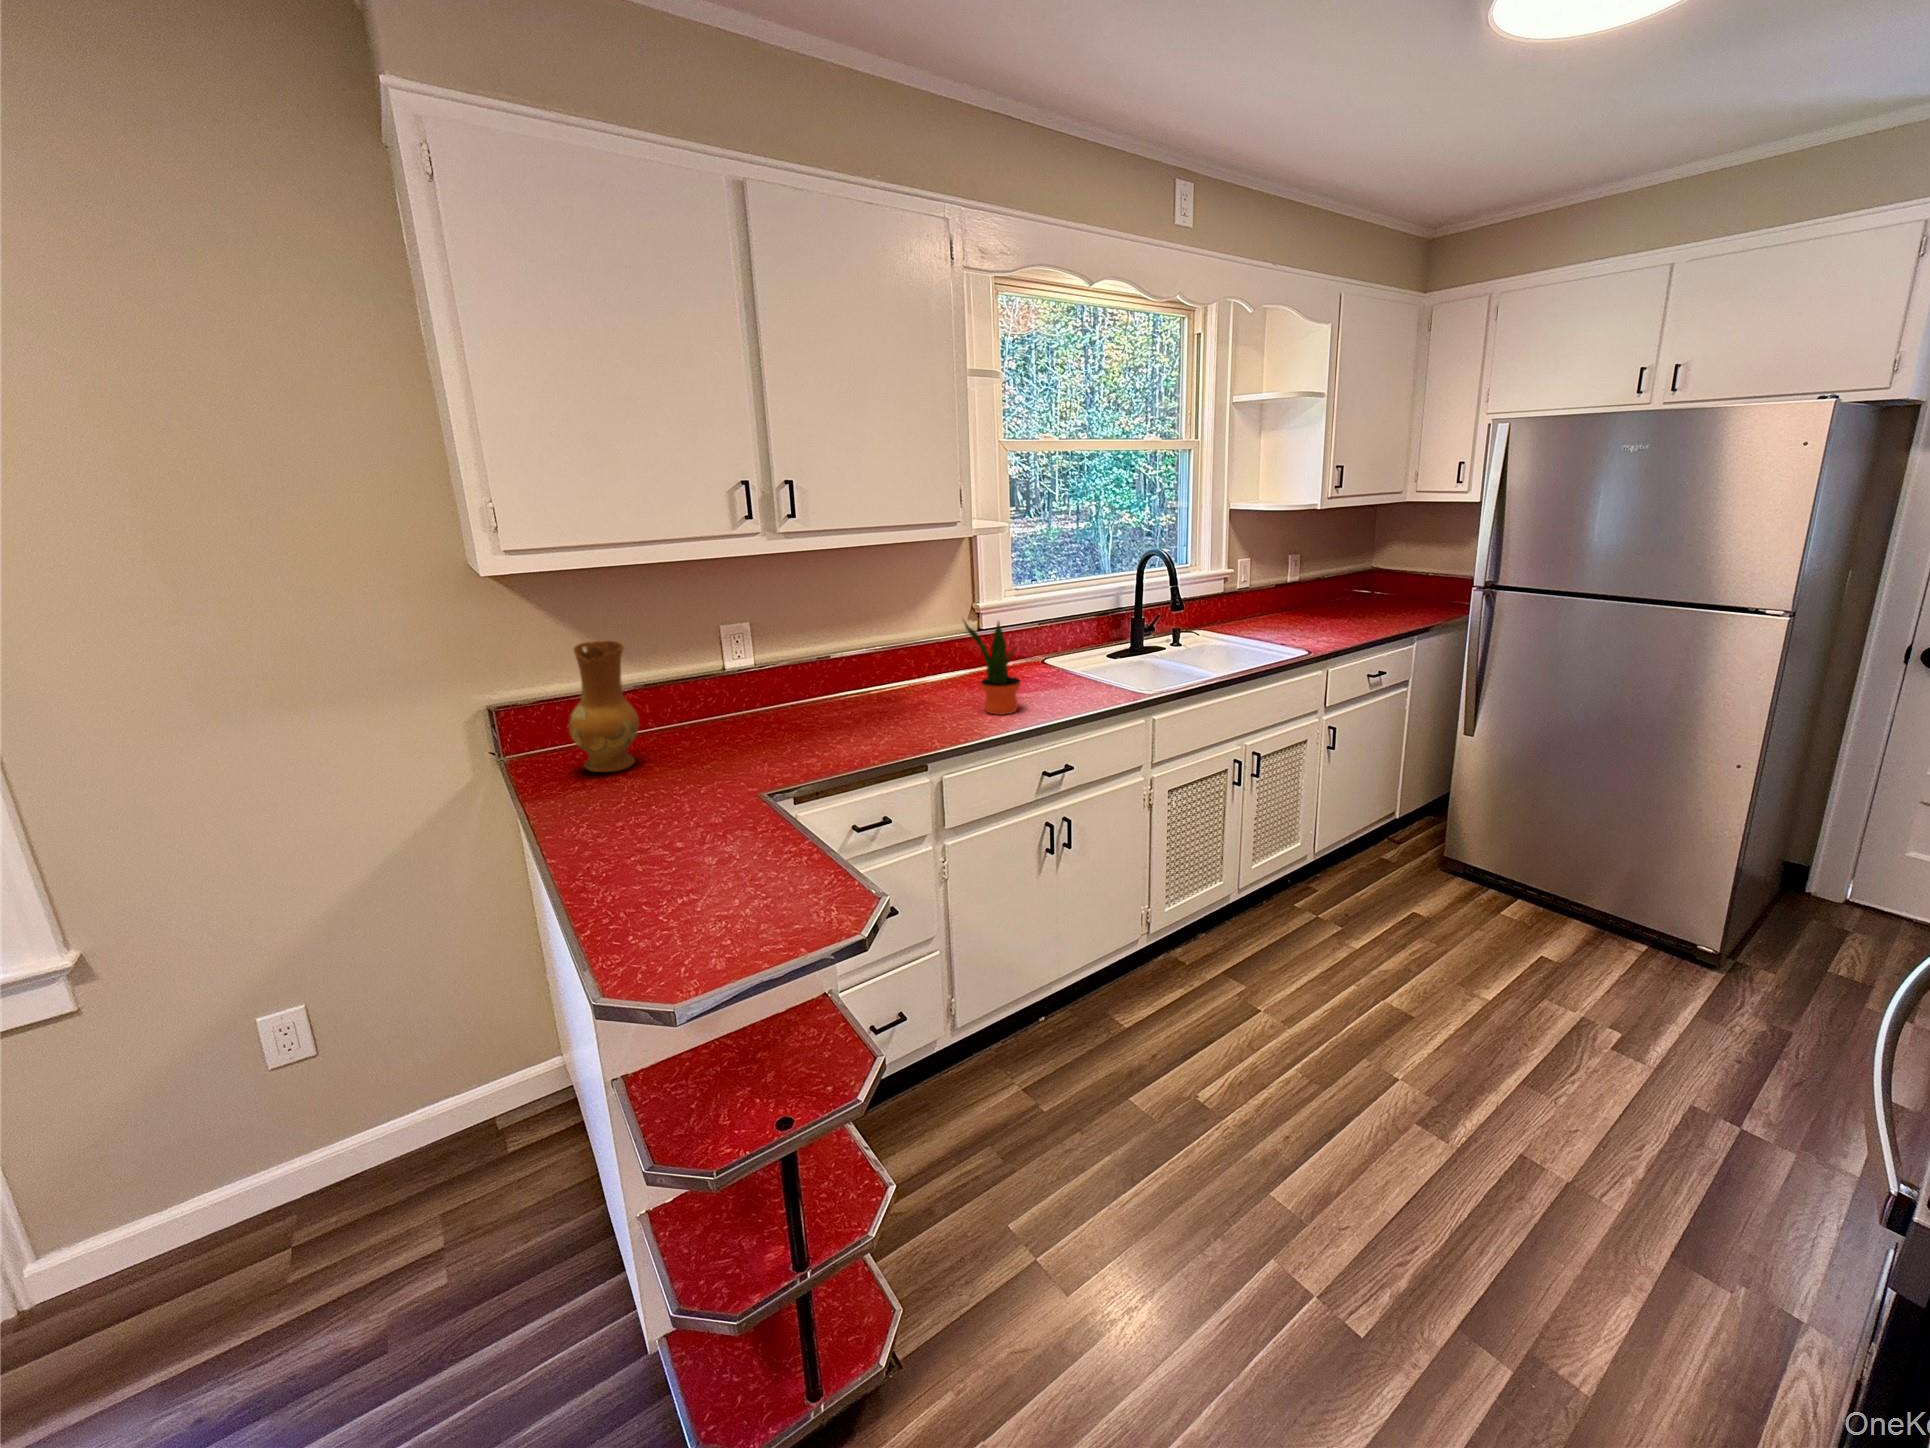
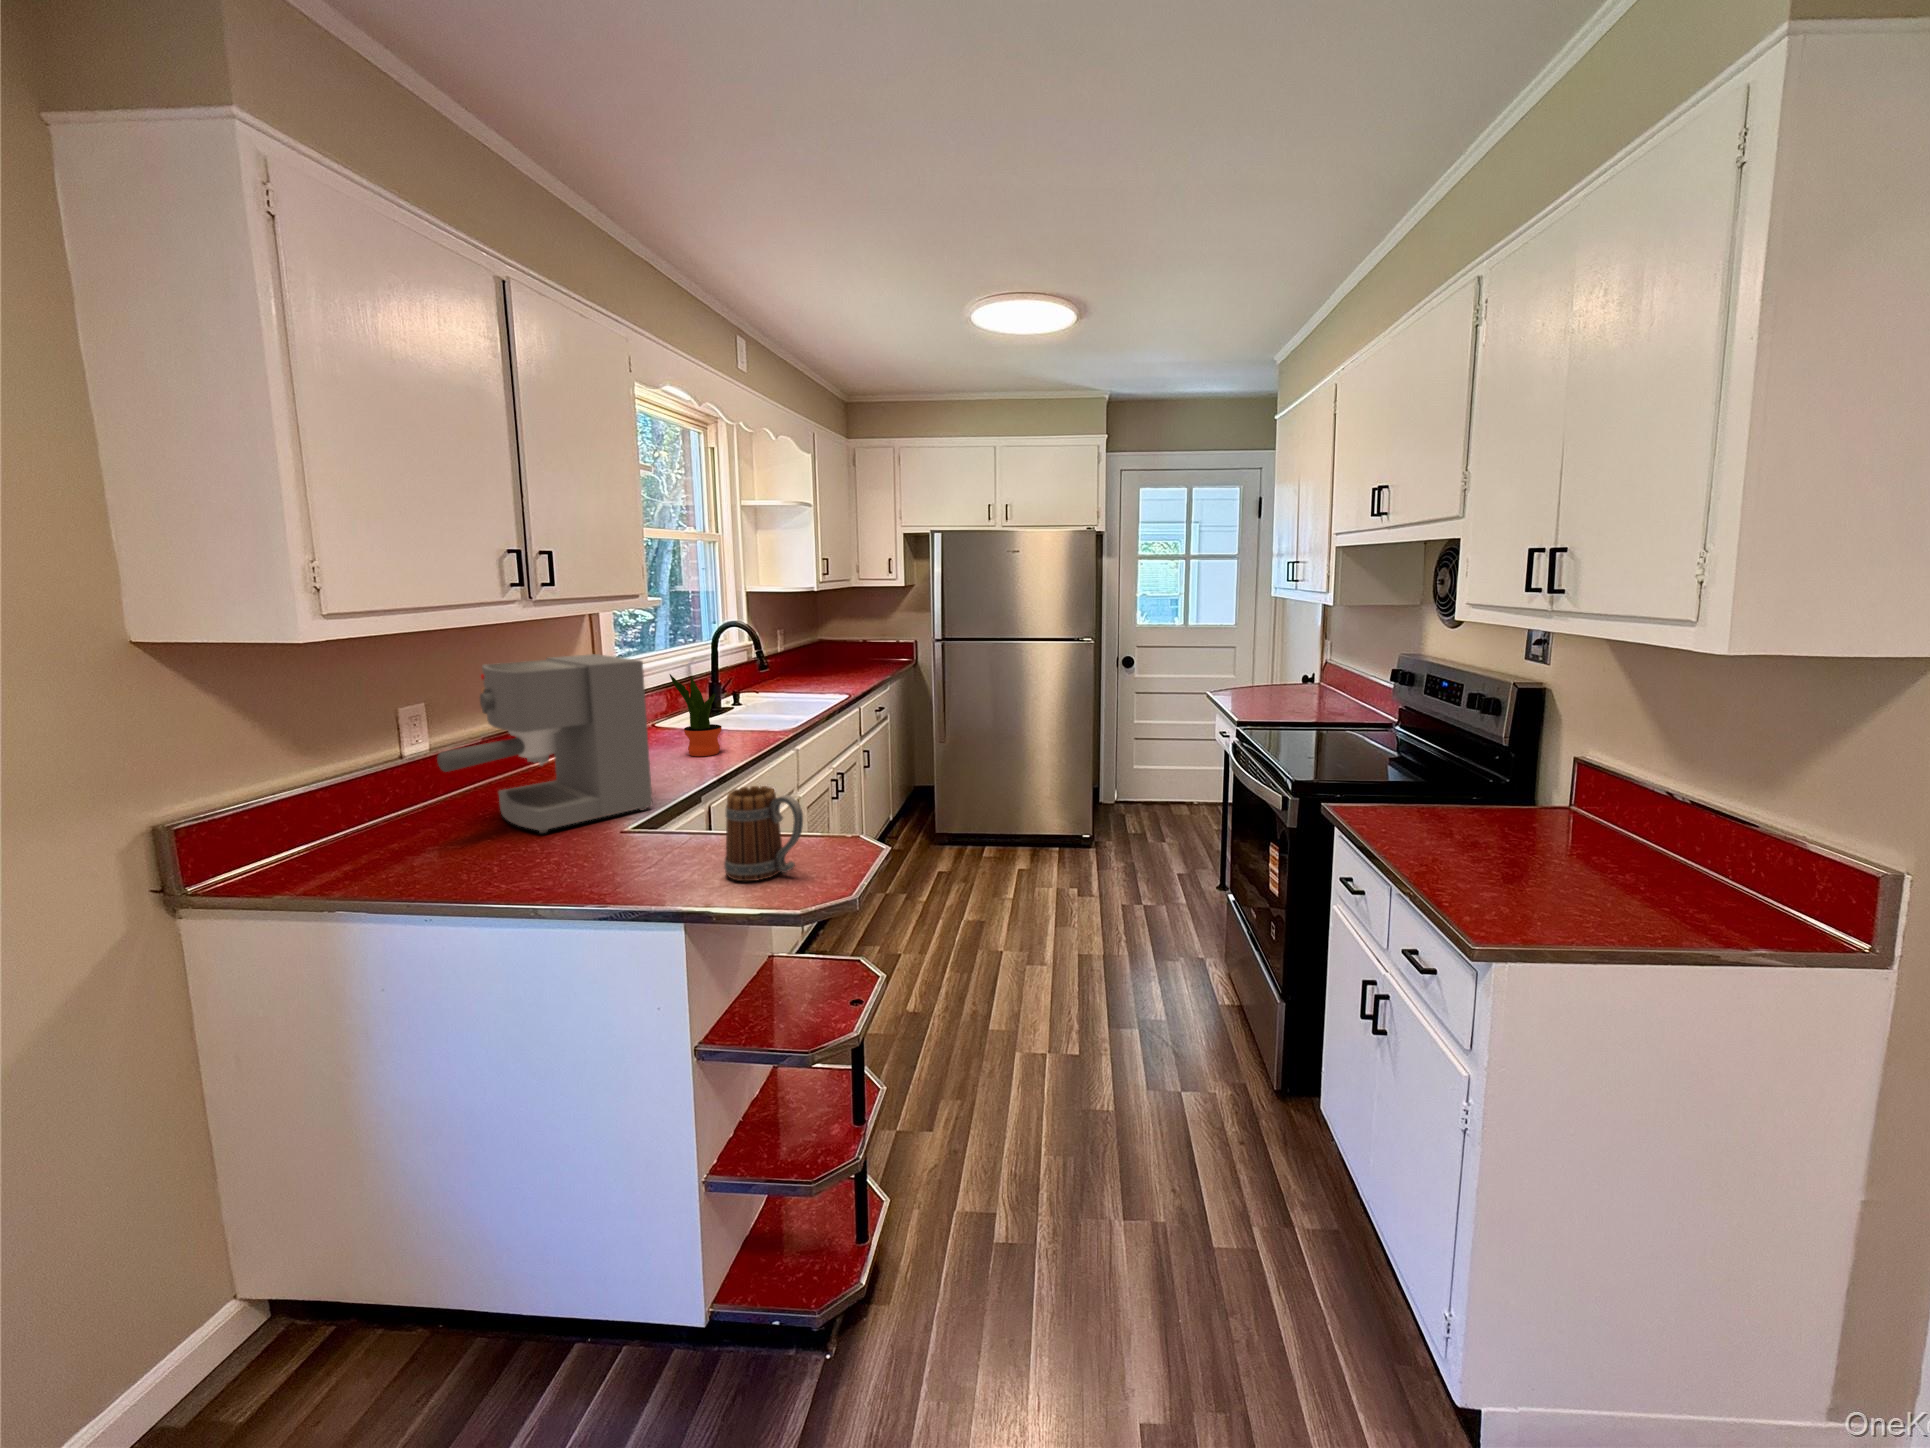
coffee maker: none [658,595,855,776] -> present [437,654,652,833]
ceramic jug: present [569,640,639,772] -> none [304,715,400,870]
mug: none [669,801,749,926] -> present [724,786,803,881]

